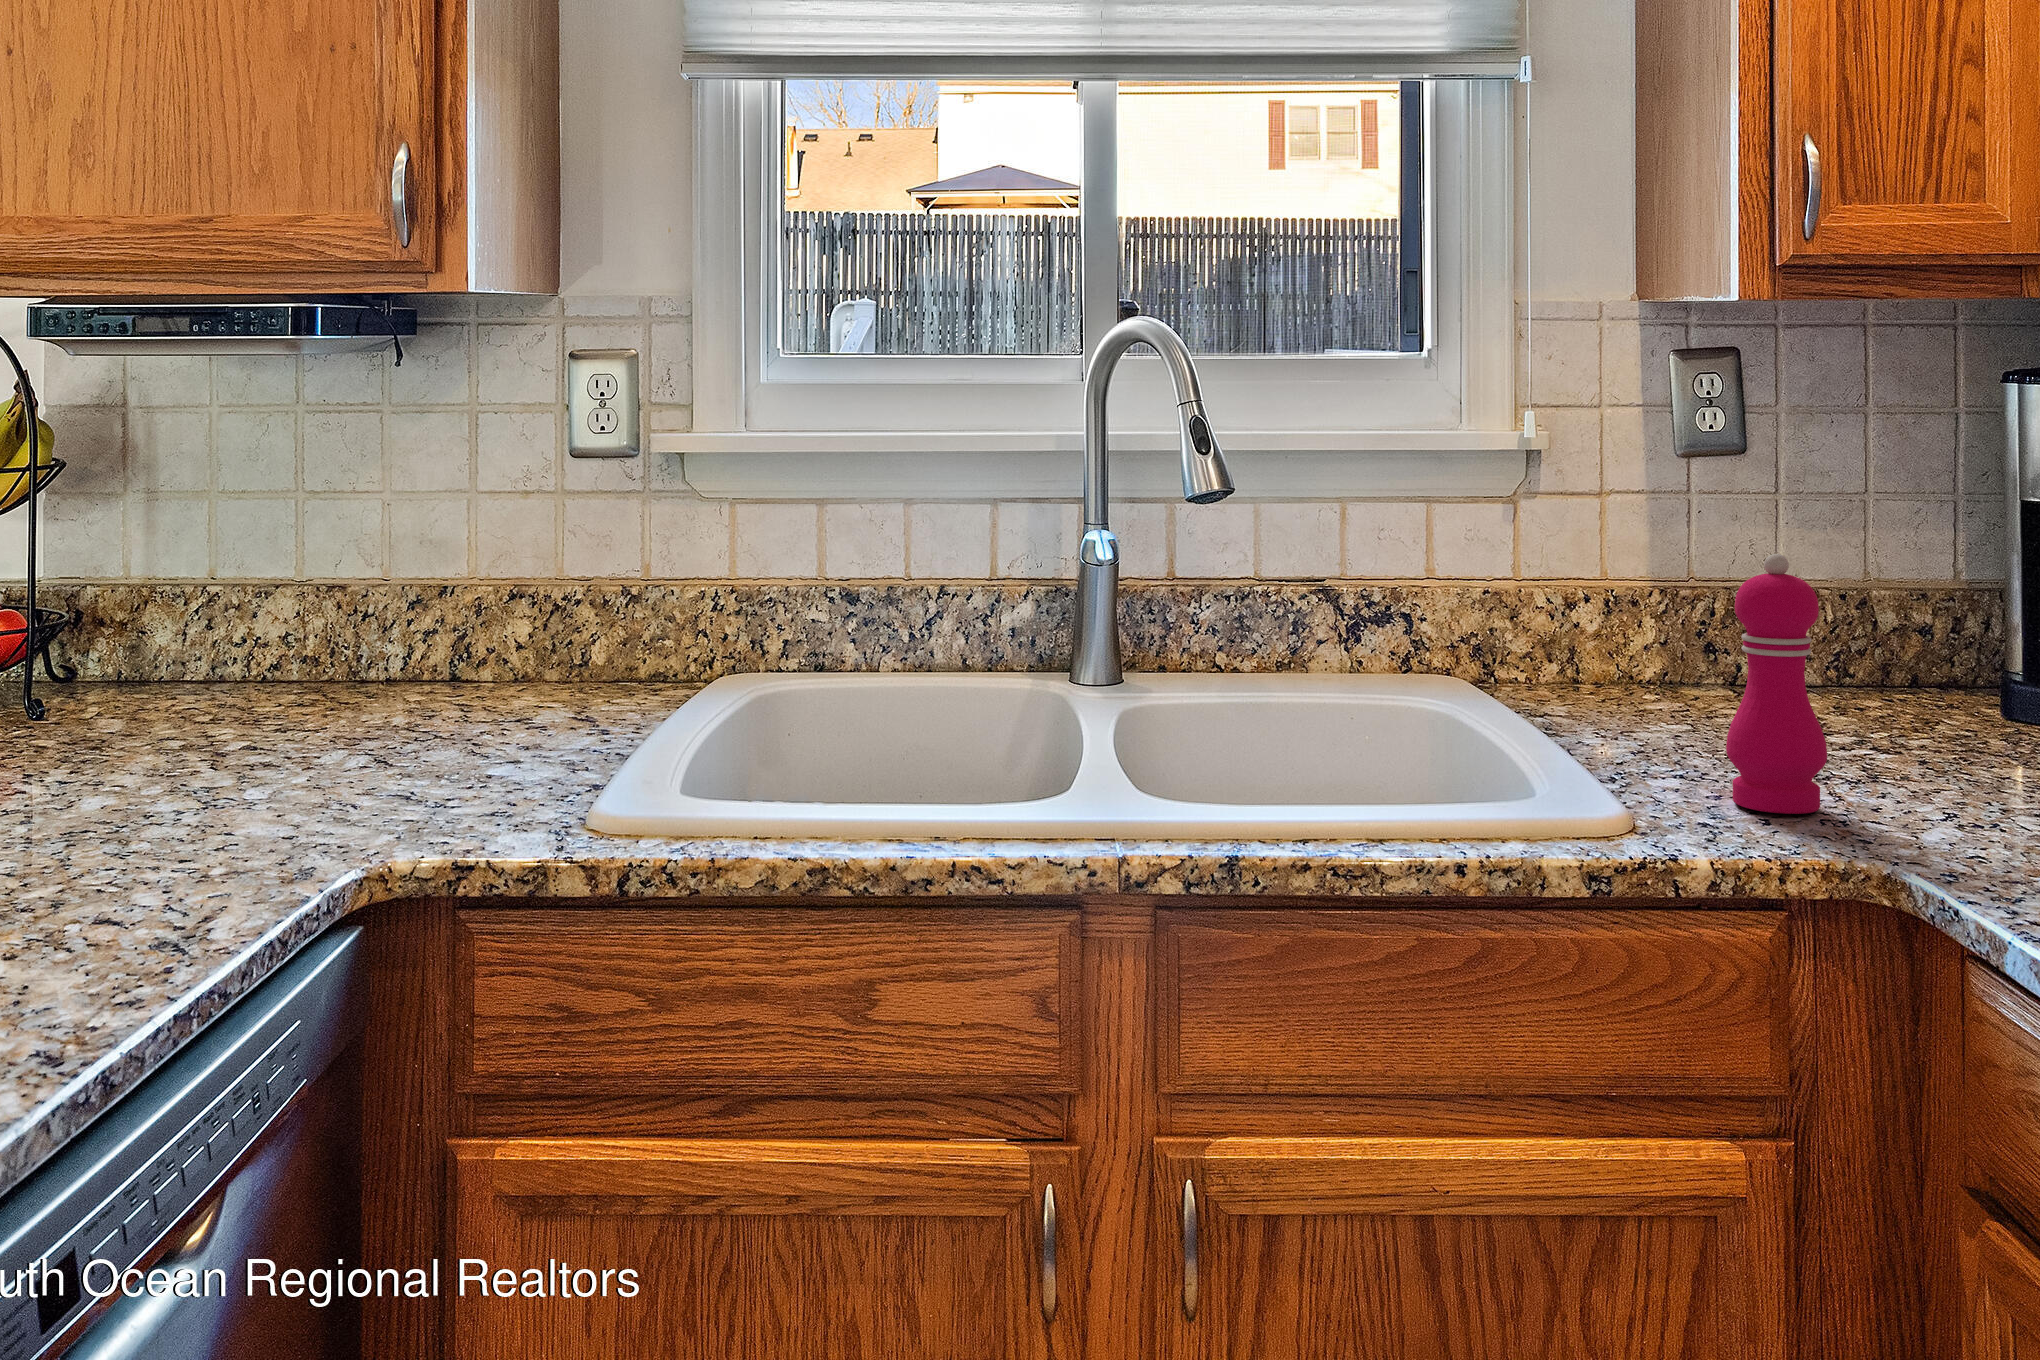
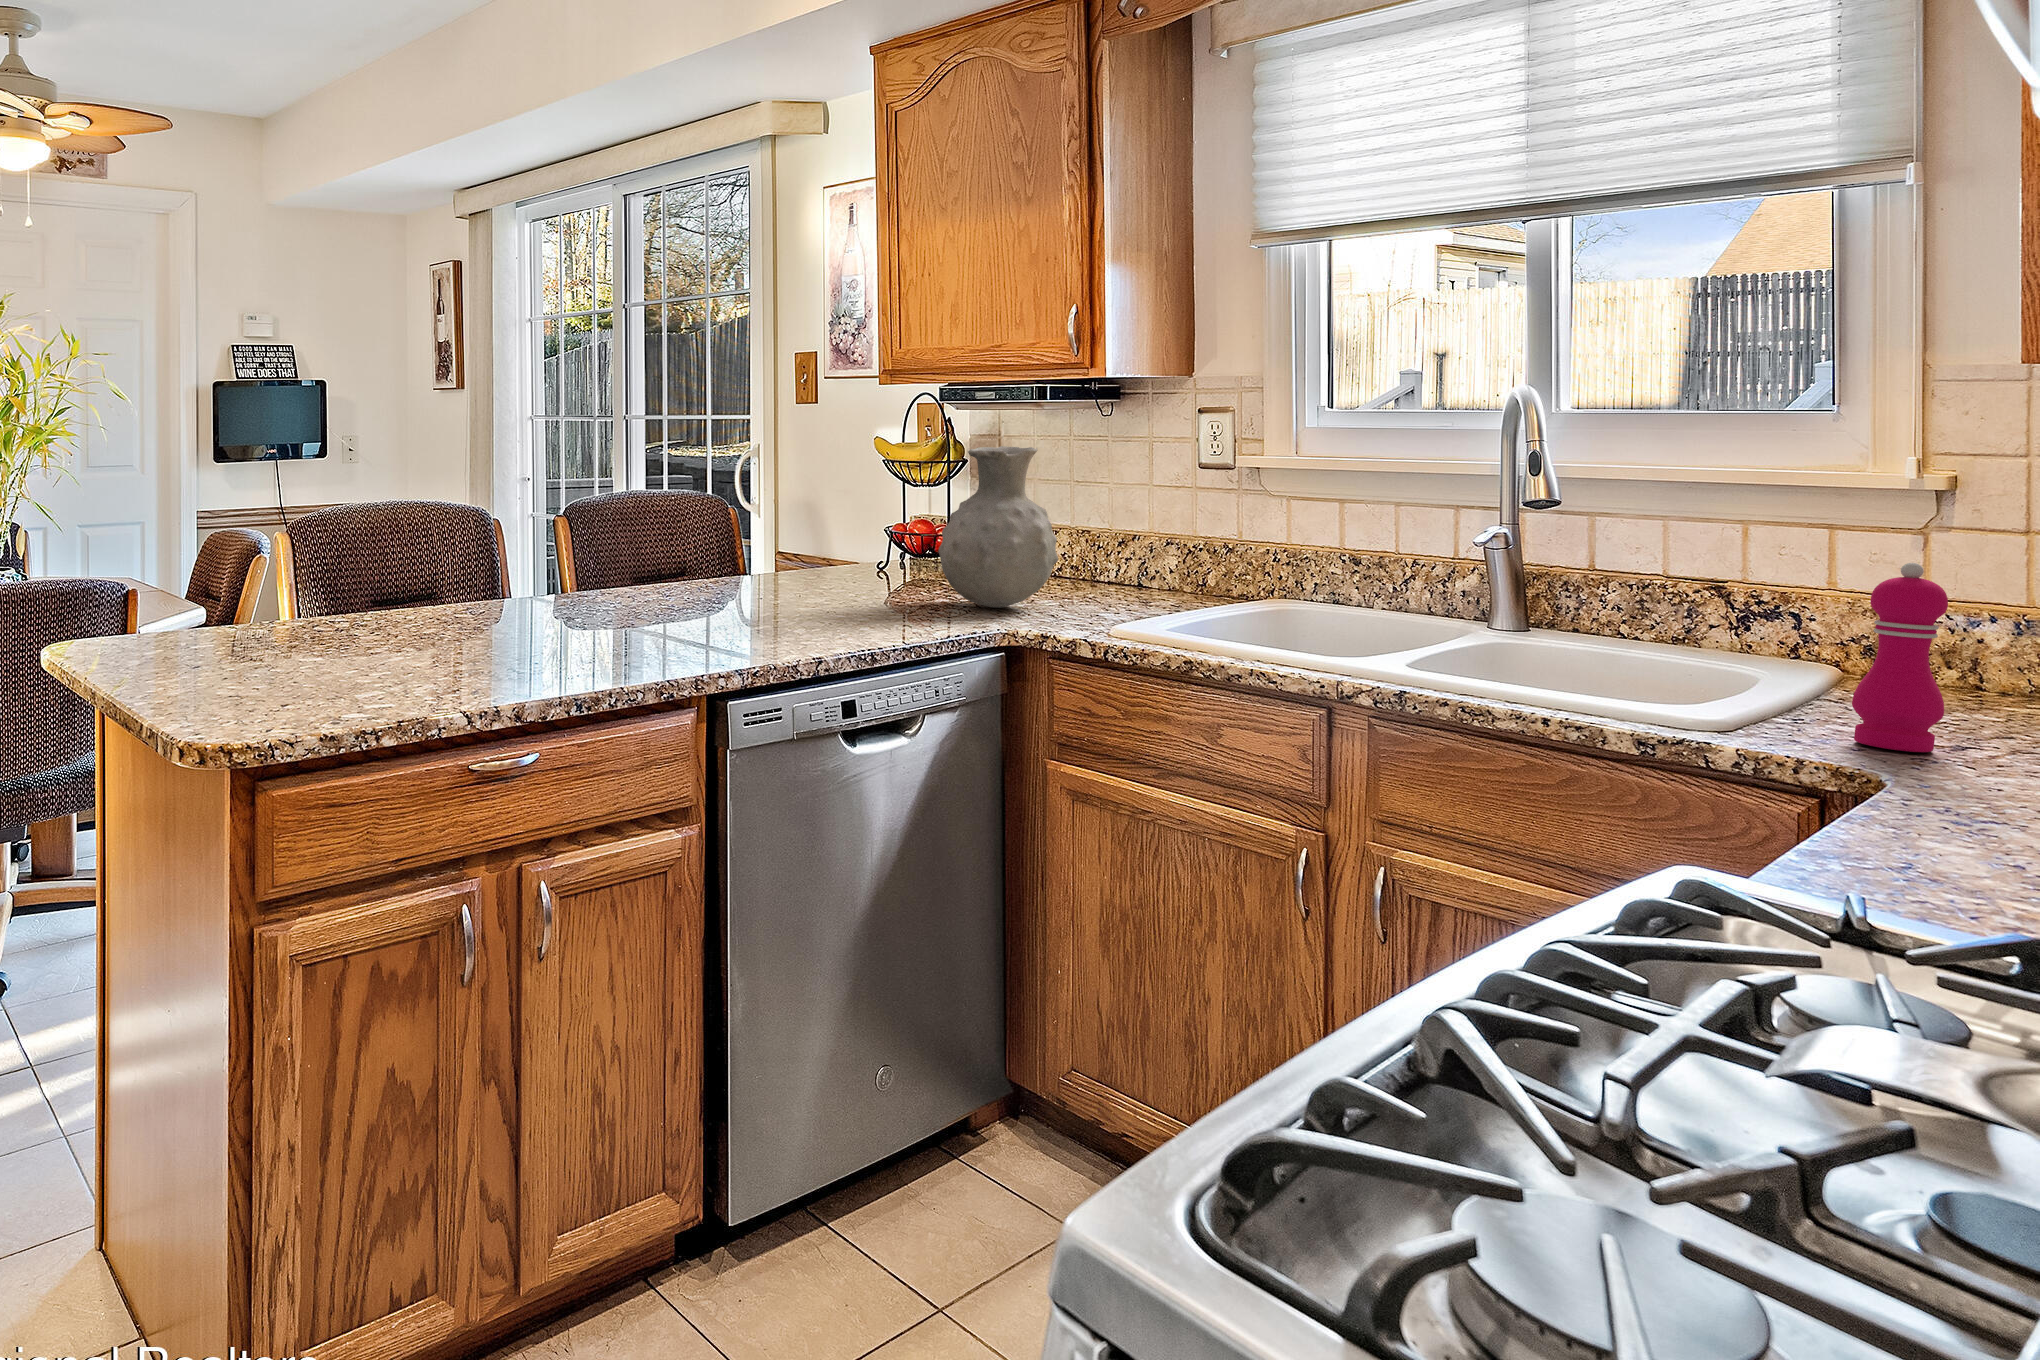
vase: none [101,427,397,800] -> present [939,446,1058,608]

